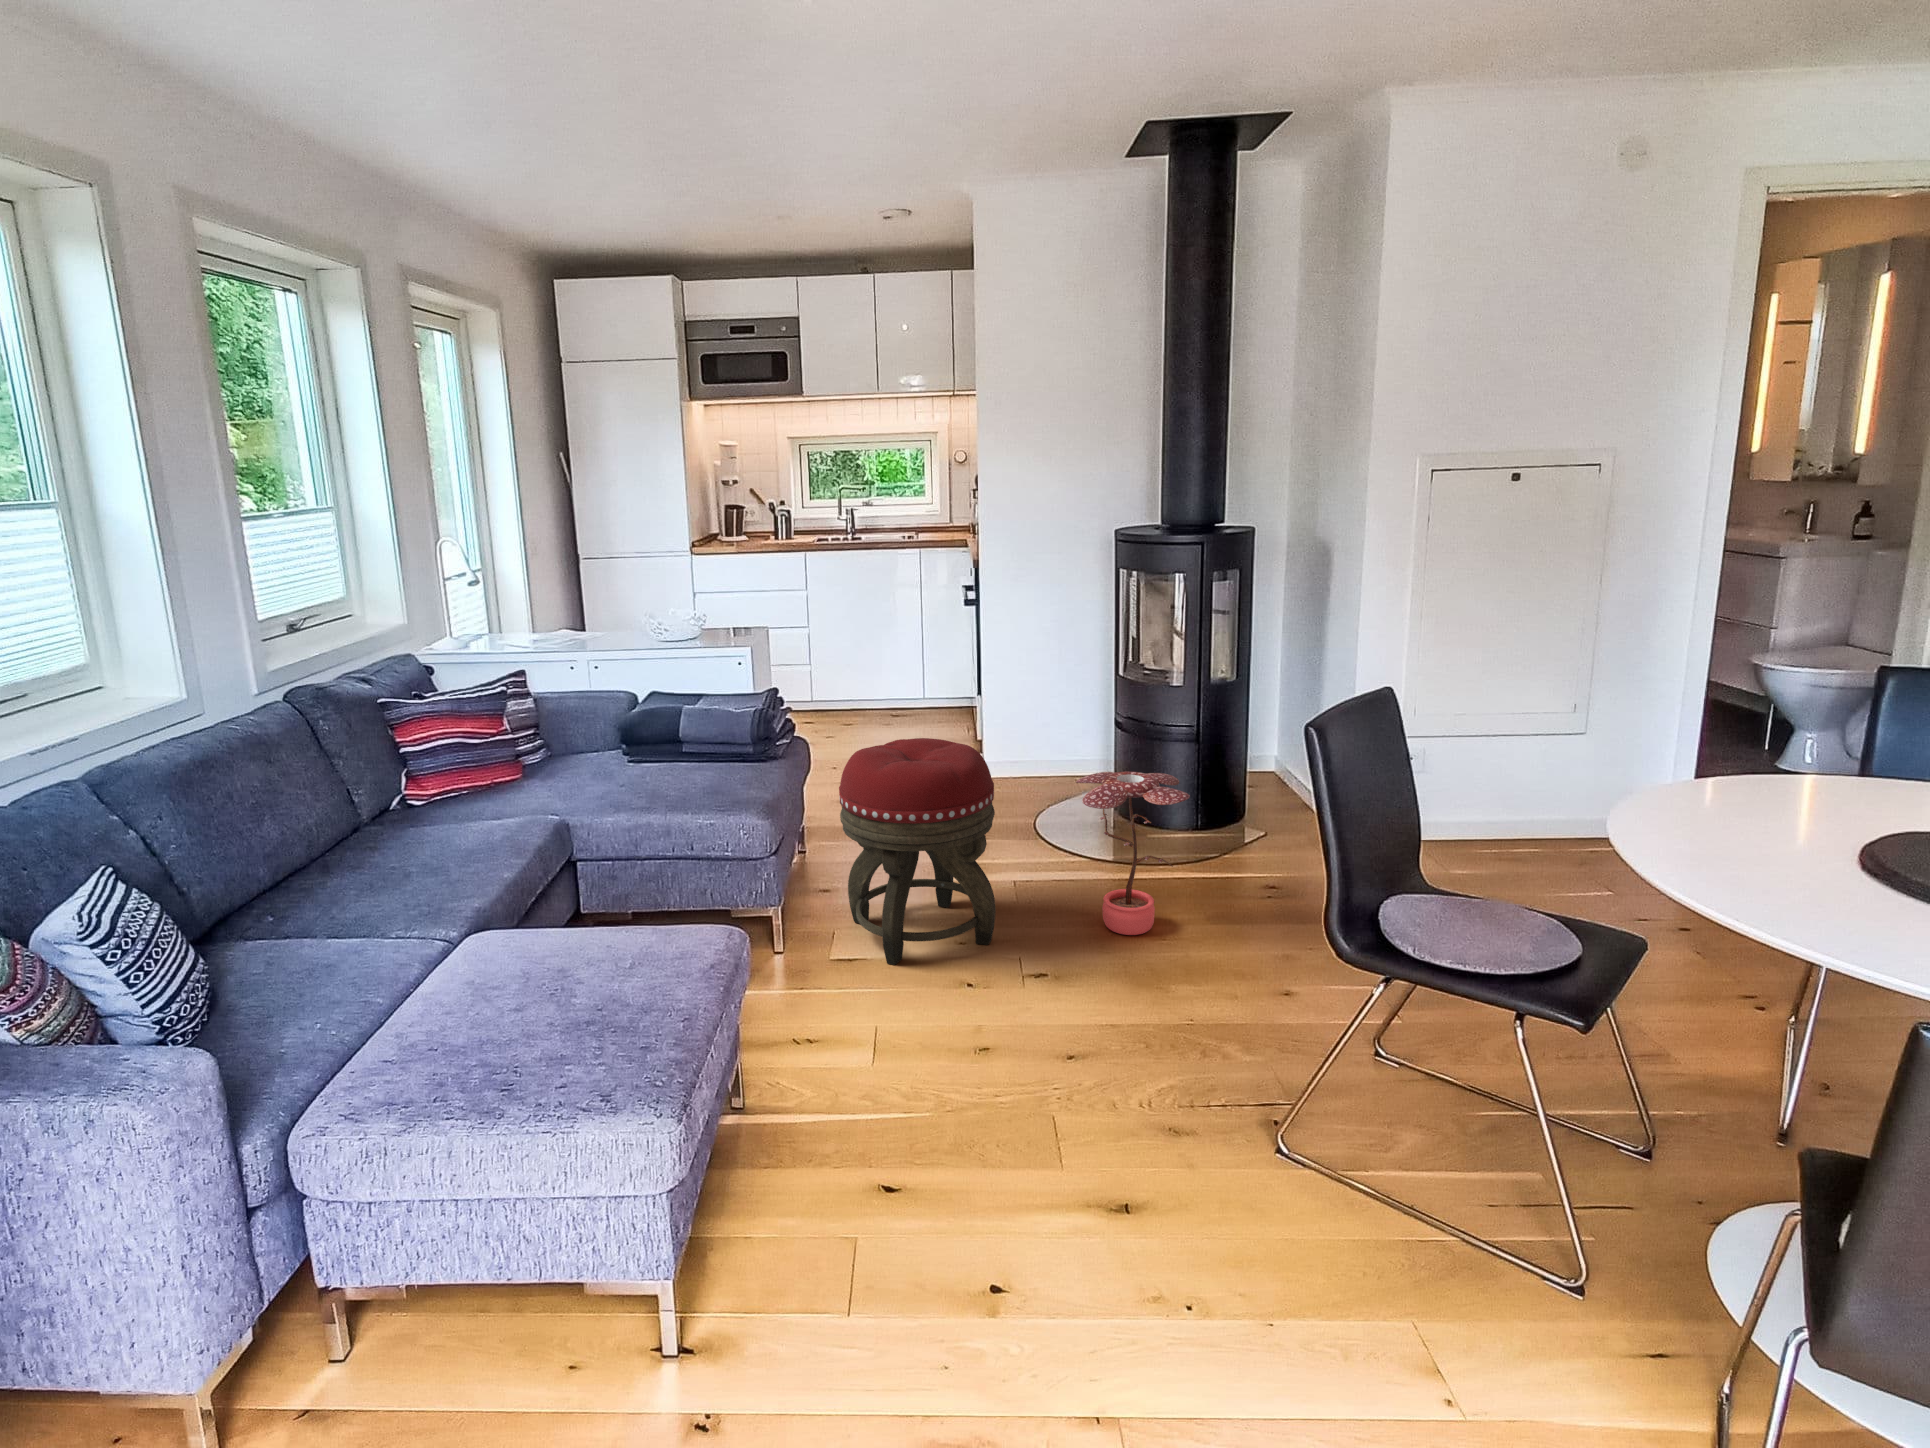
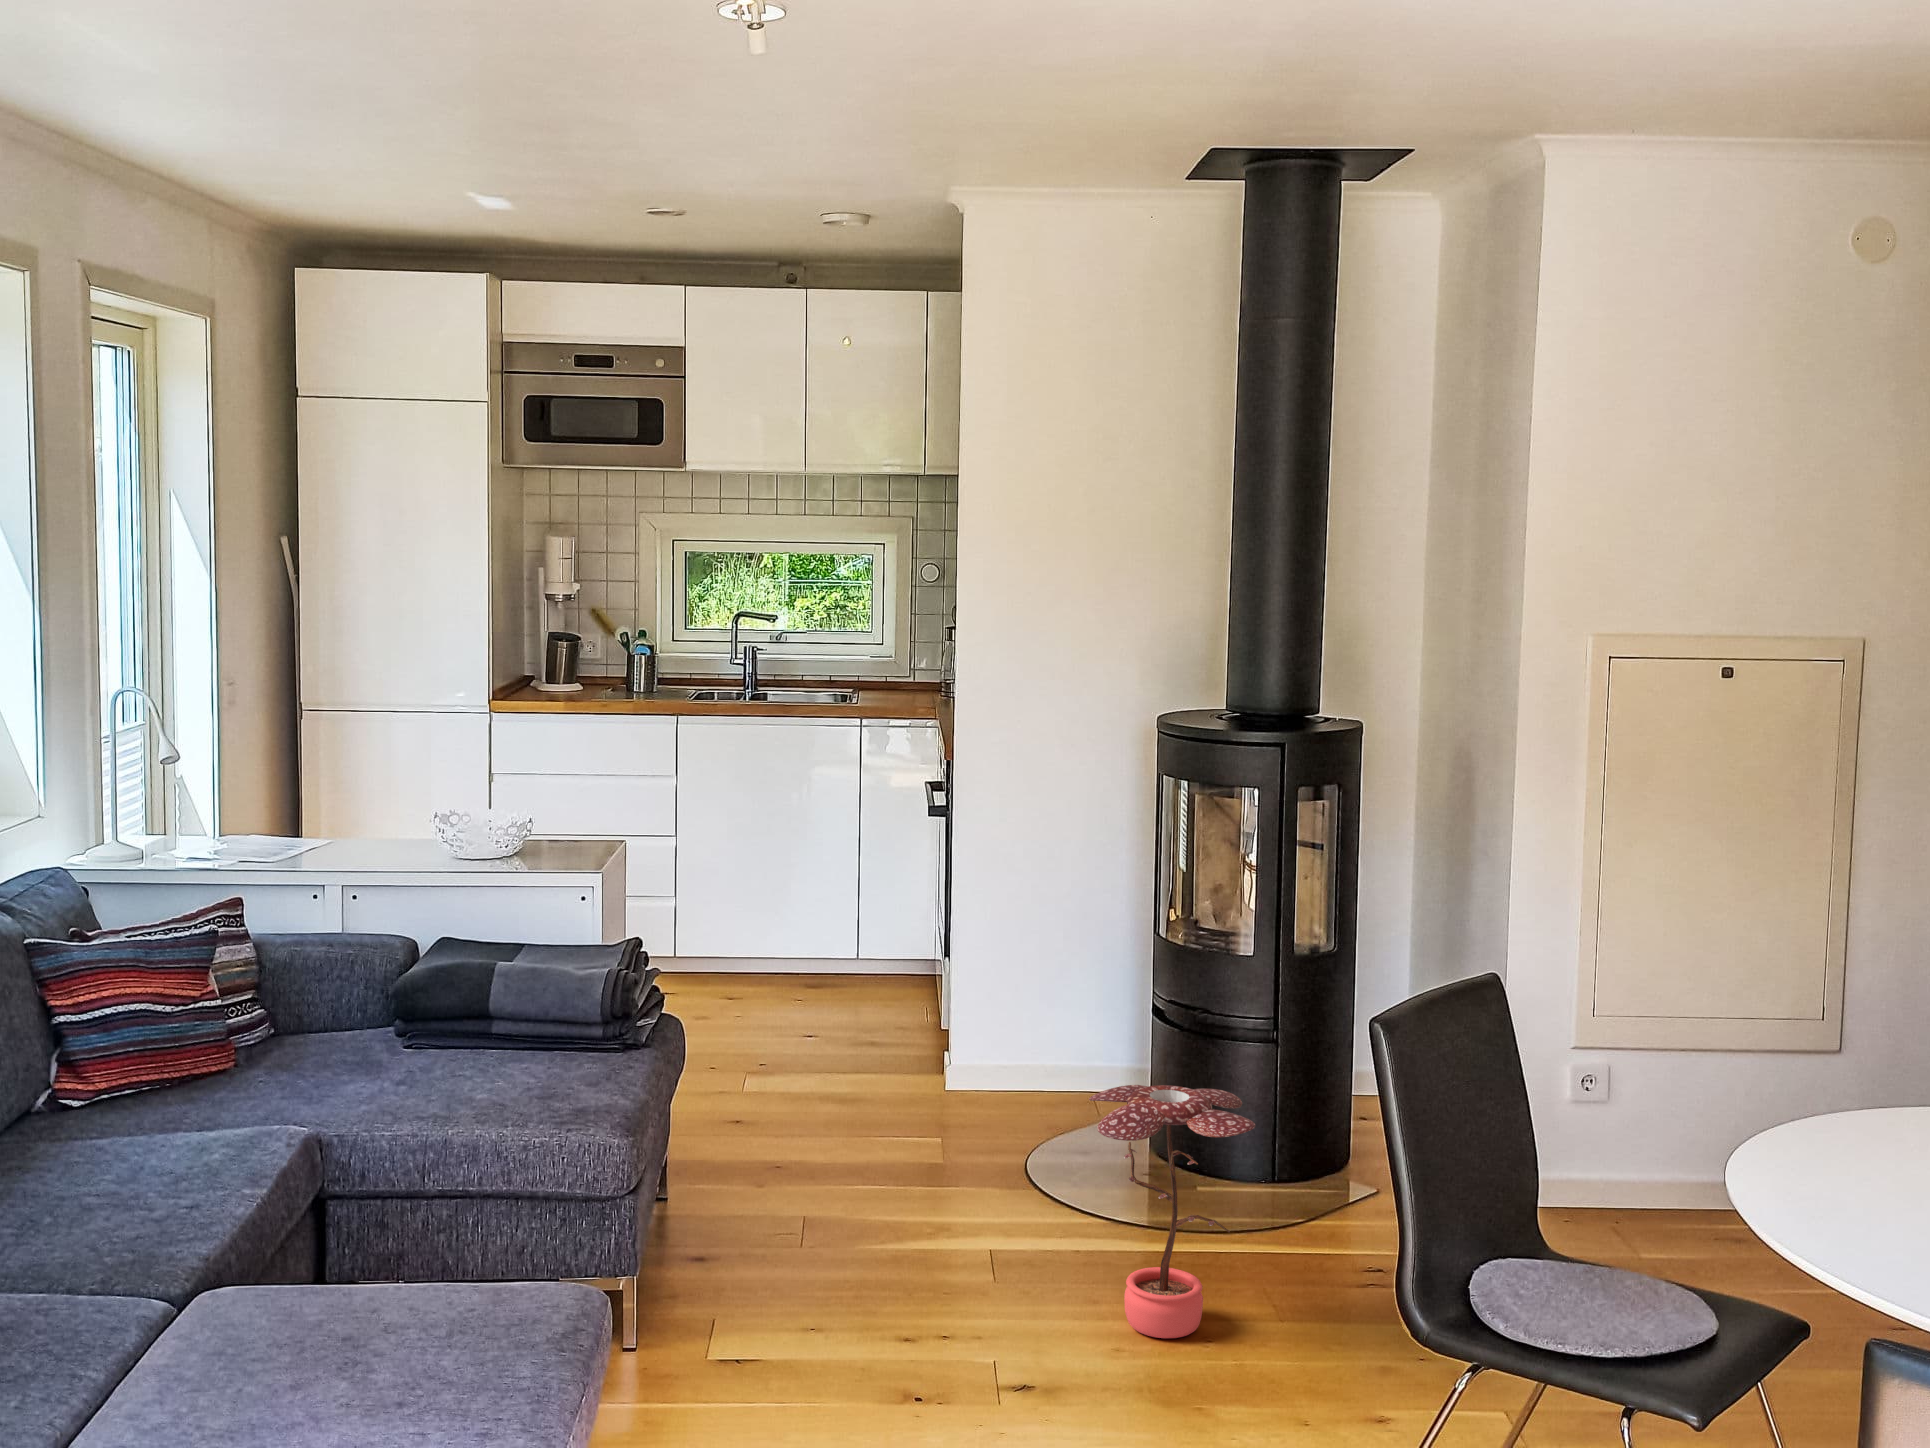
footstool: present [839,738,996,965] -> none [733,1025,967,1376]

